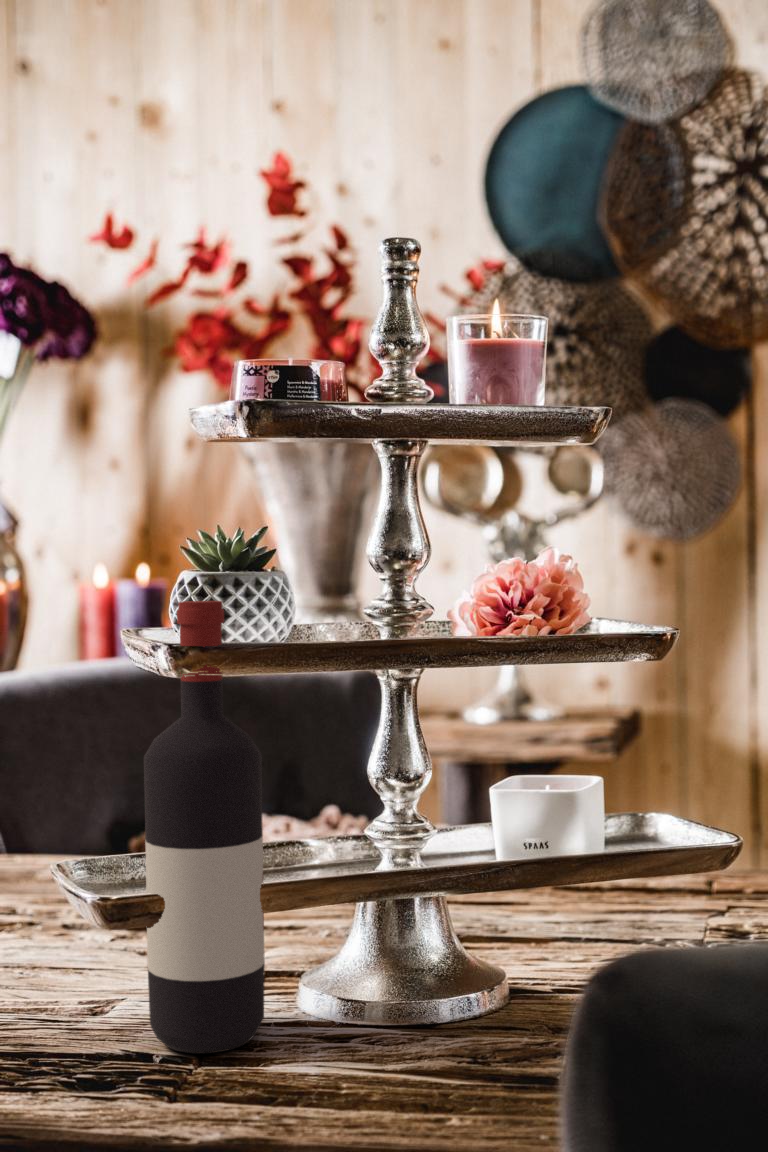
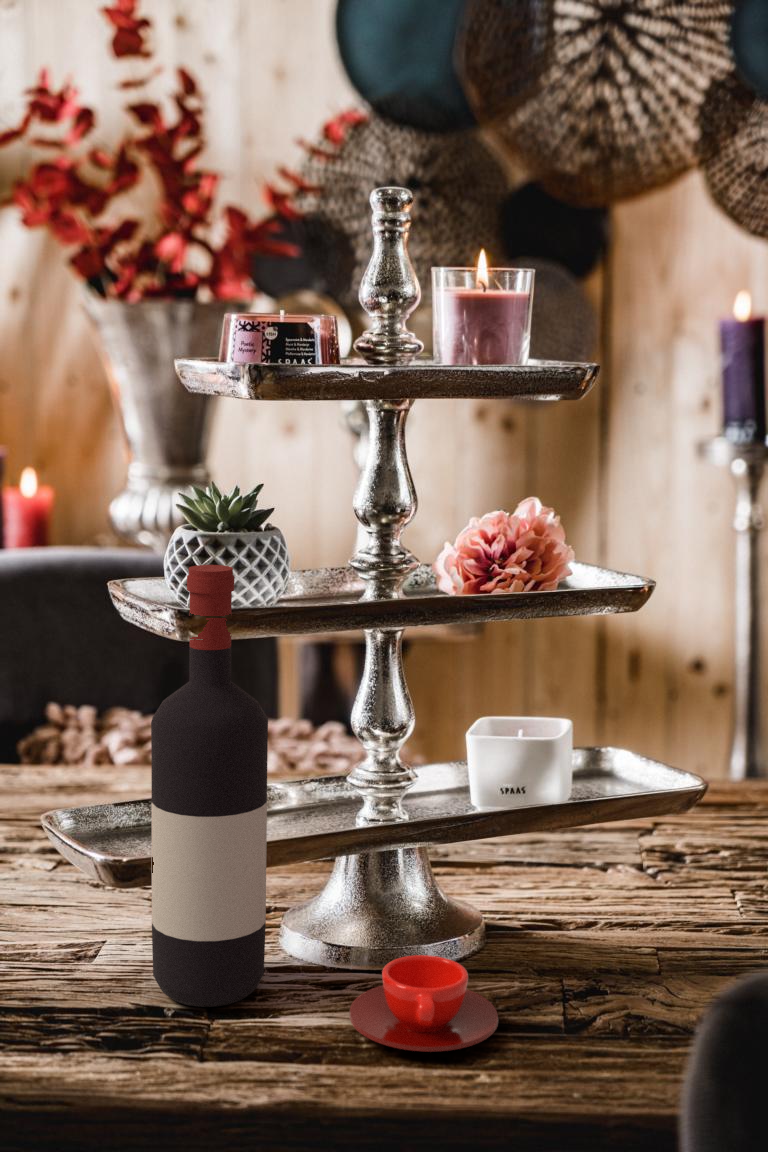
teacup: none [333,1002,491,1097] -> present [349,955,498,1052]

